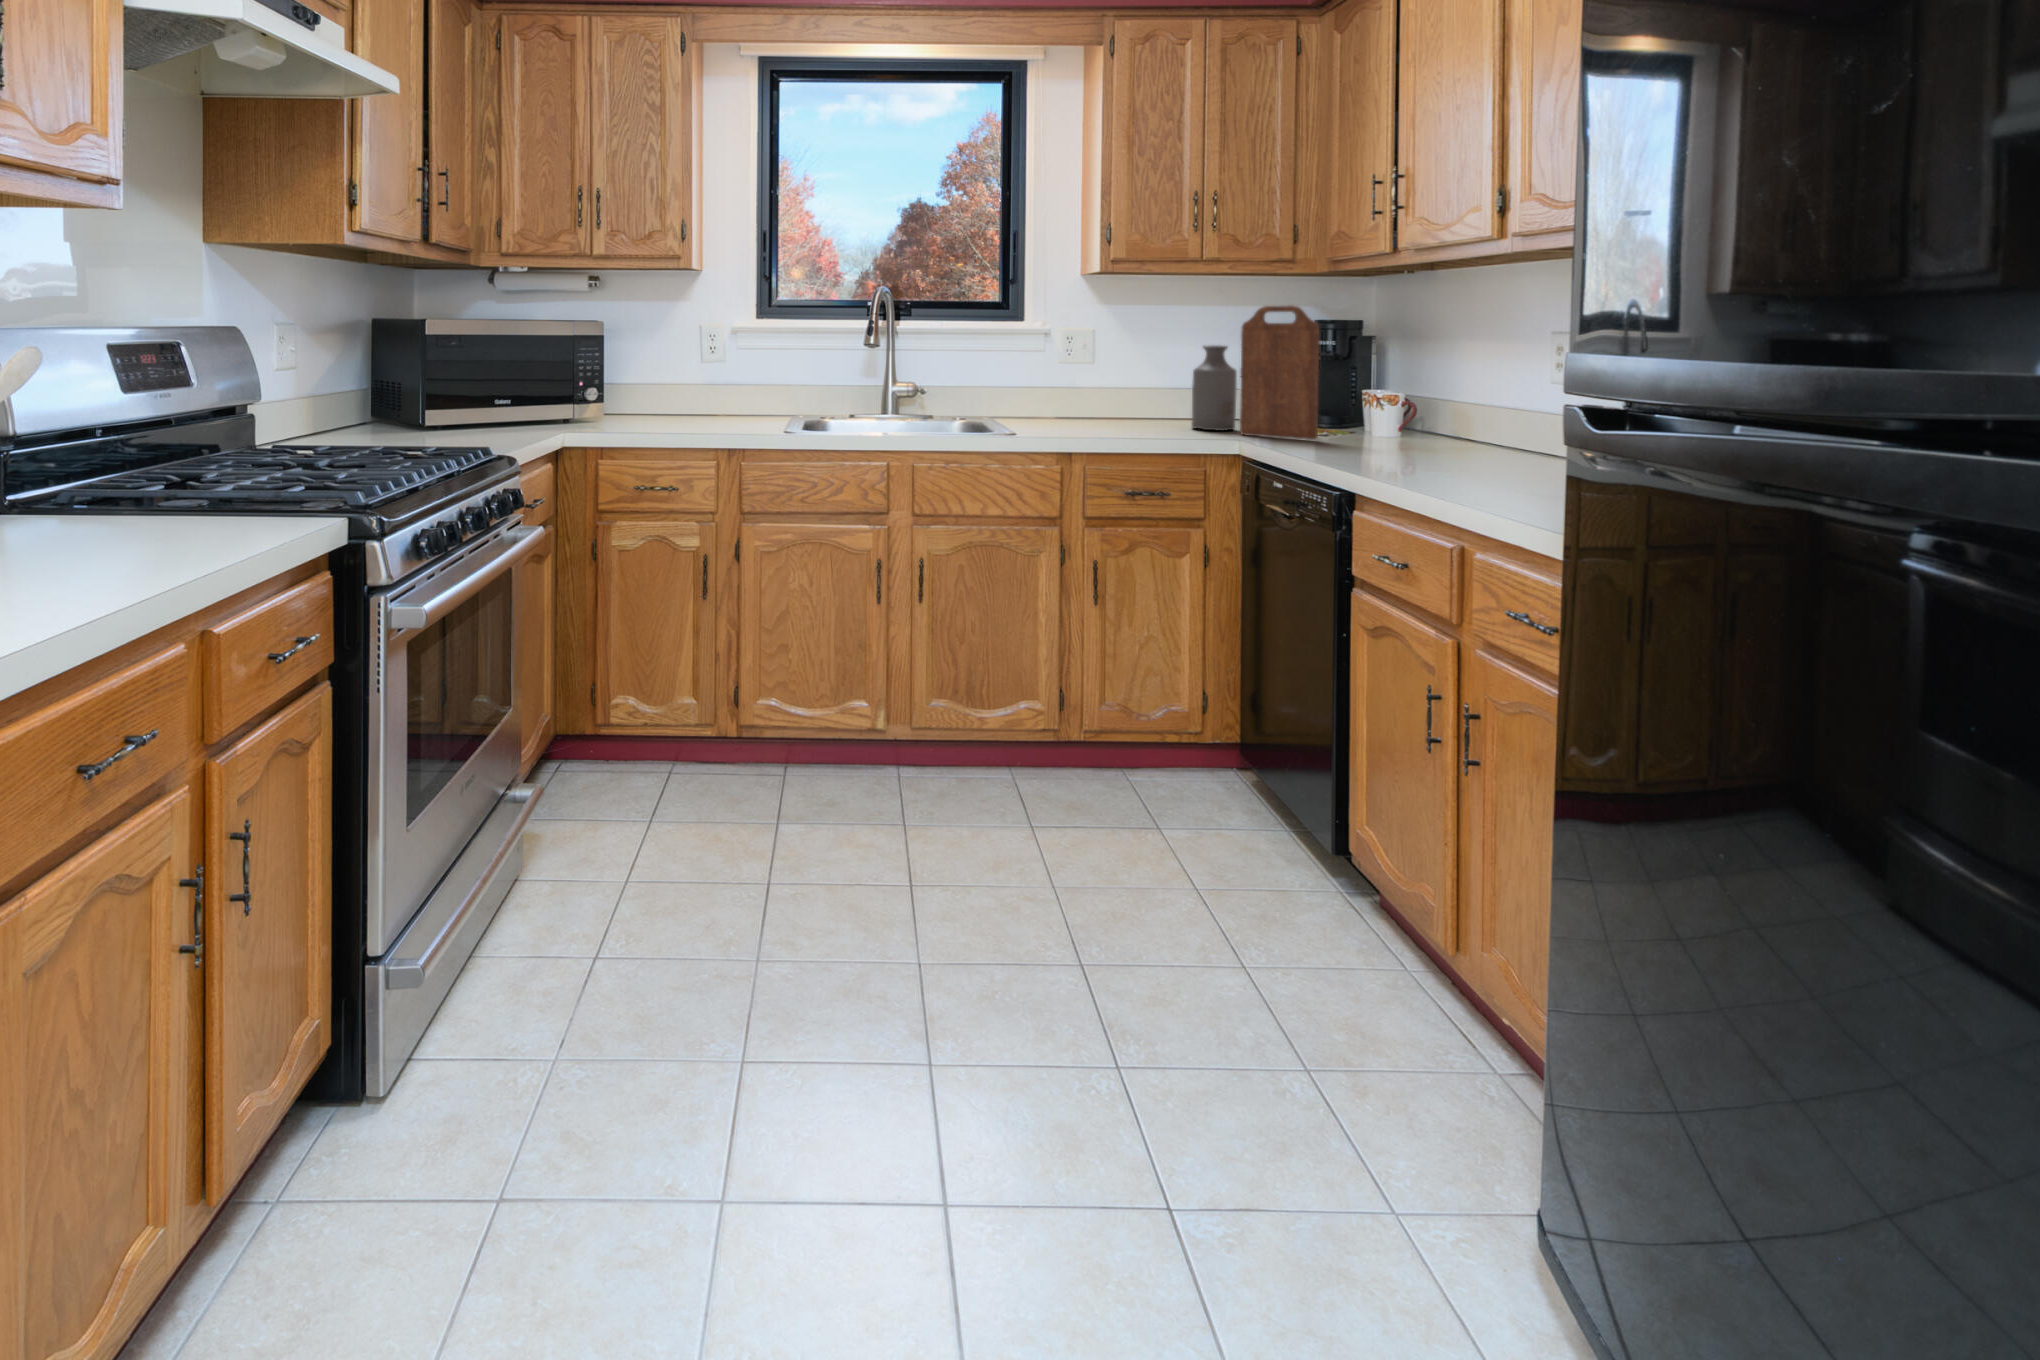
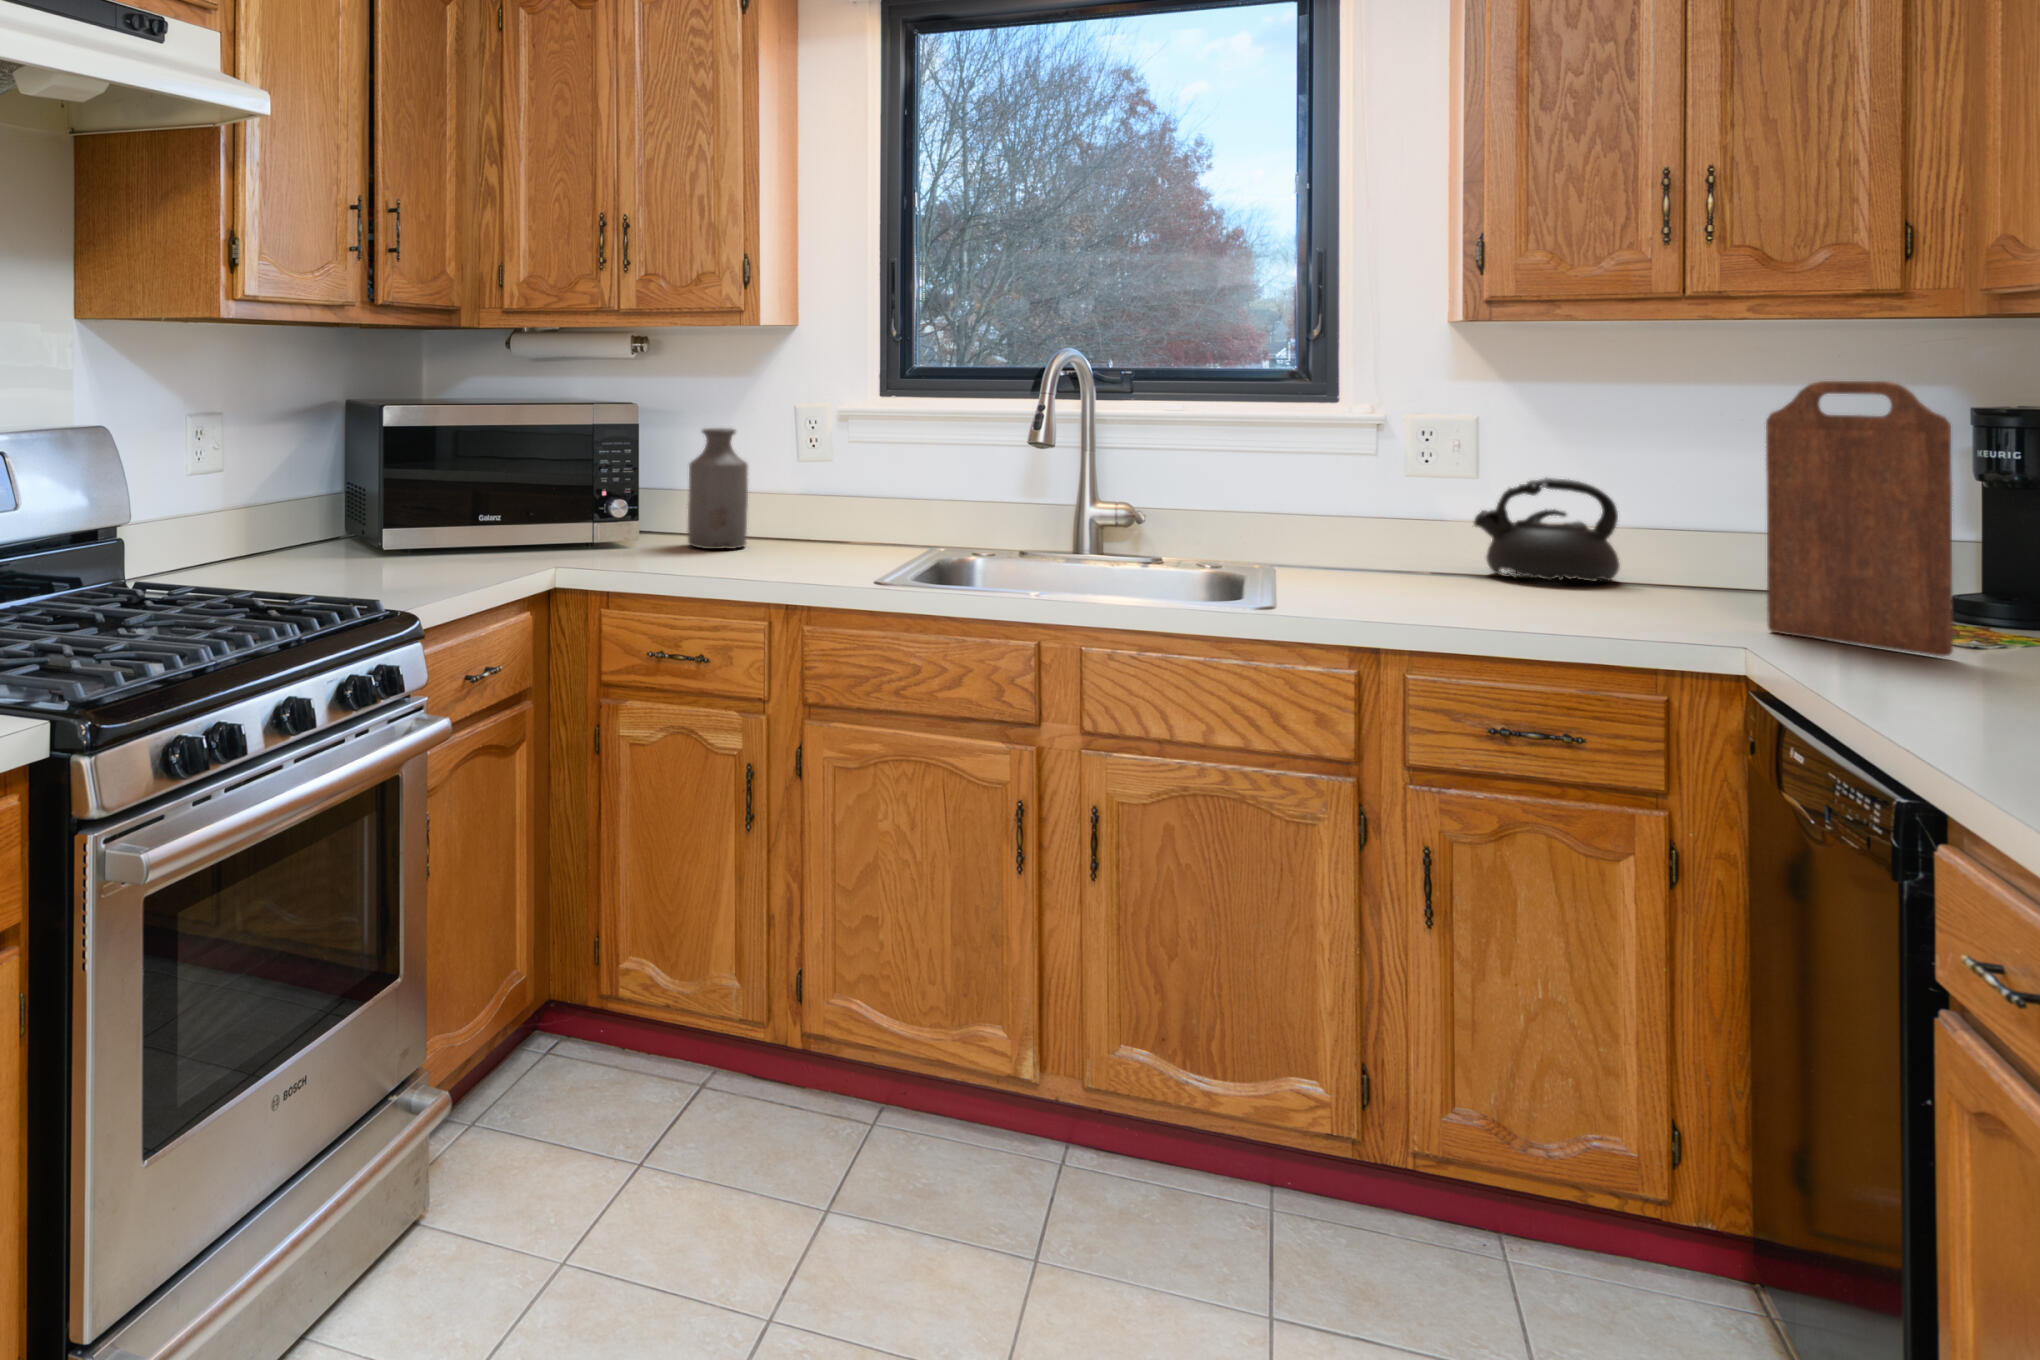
bottle: present [1192,345,1237,430] -> present [688,428,748,549]
teapot: none [1093,363,1163,420] -> present [1474,478,1620,582]

